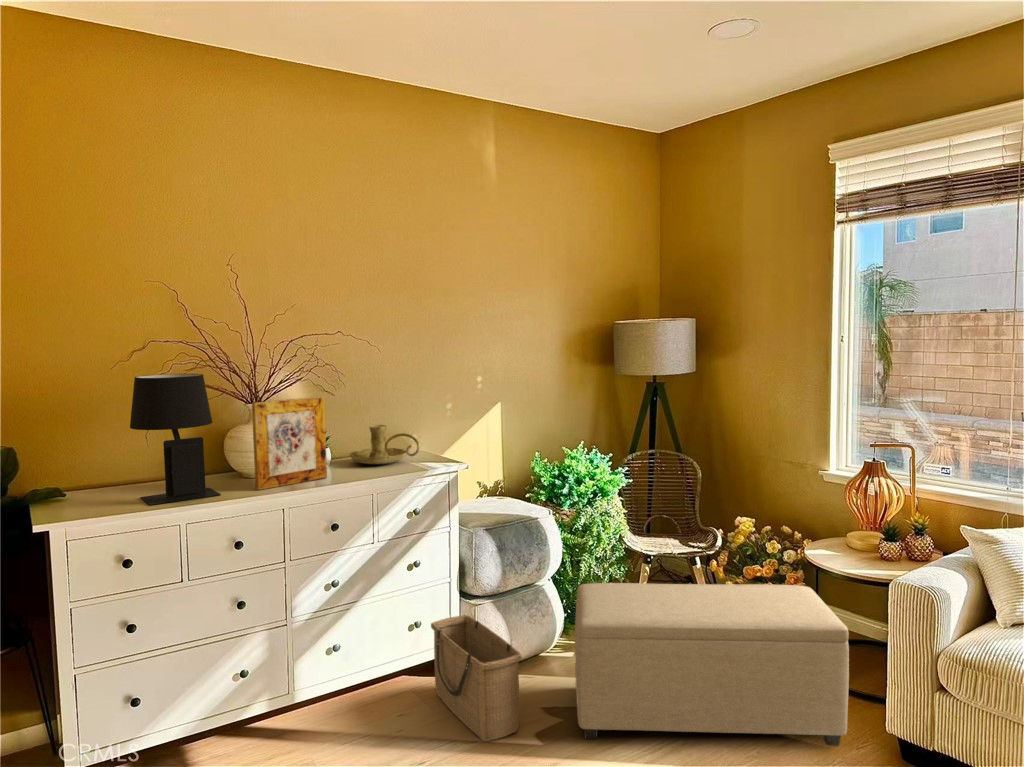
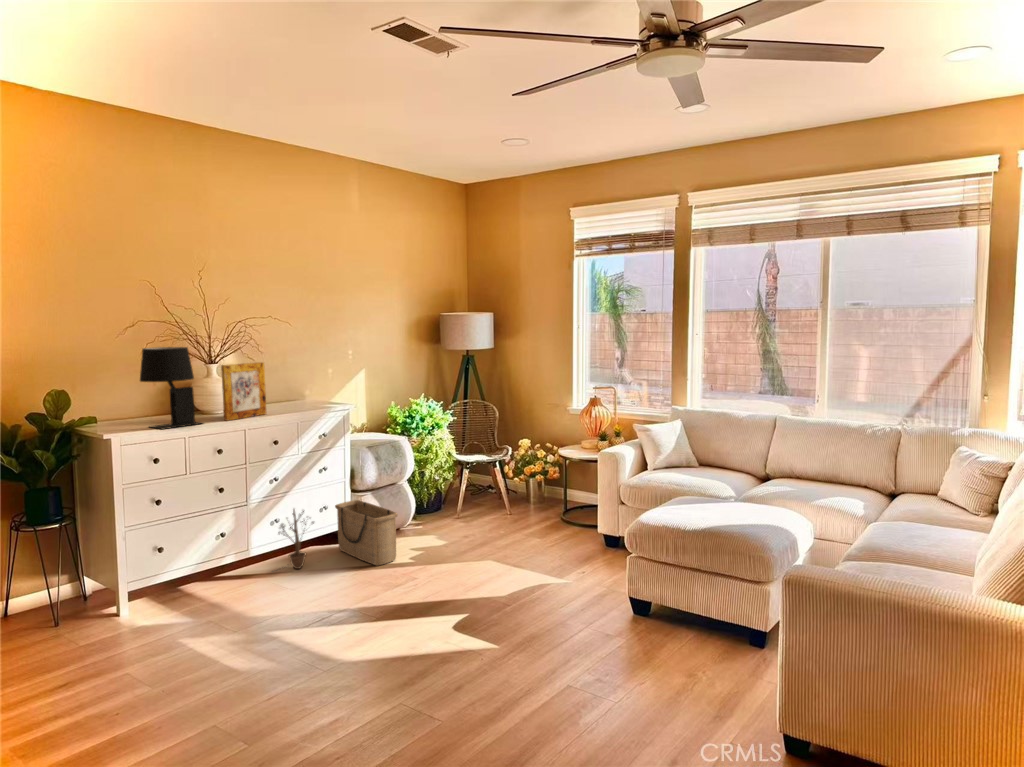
candle holder: present [350,425,420,464] -> none [274,382,322,407]
ottoman: present [575,583,849,746] -> none [427,468,579,559]
decorative plant: none [320,633,392,736] -> present [272,509,314,572]

